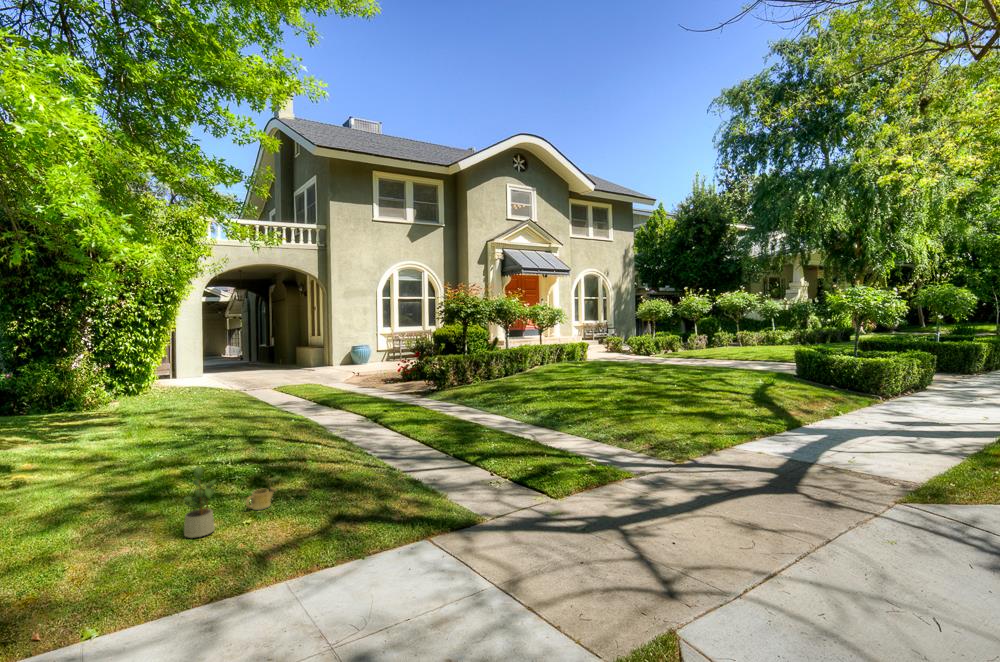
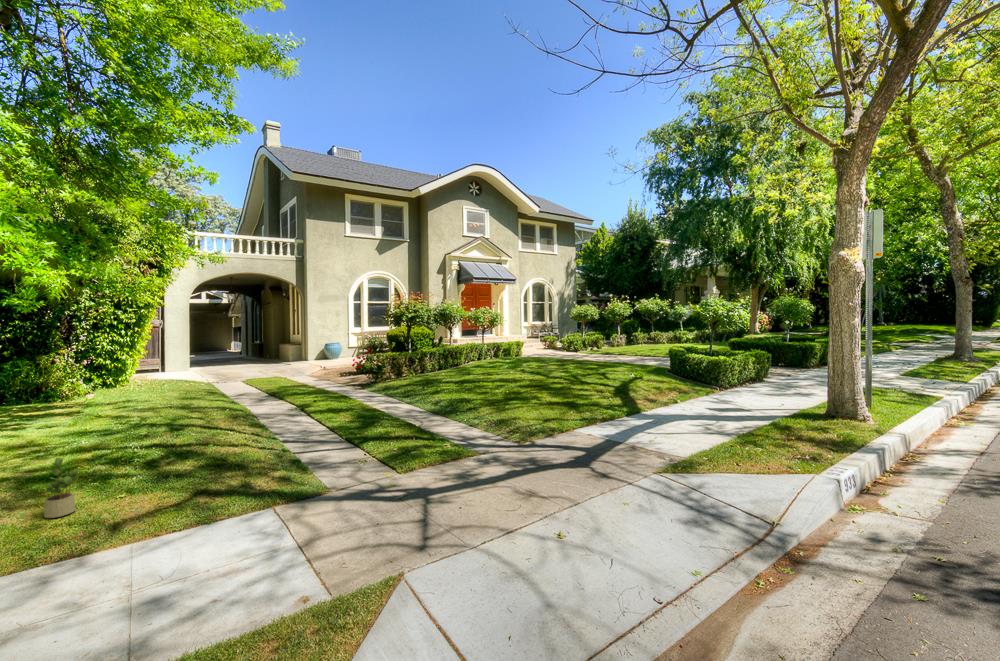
watering can: present [246,487,276,510] -> none [117,473,151,492]

